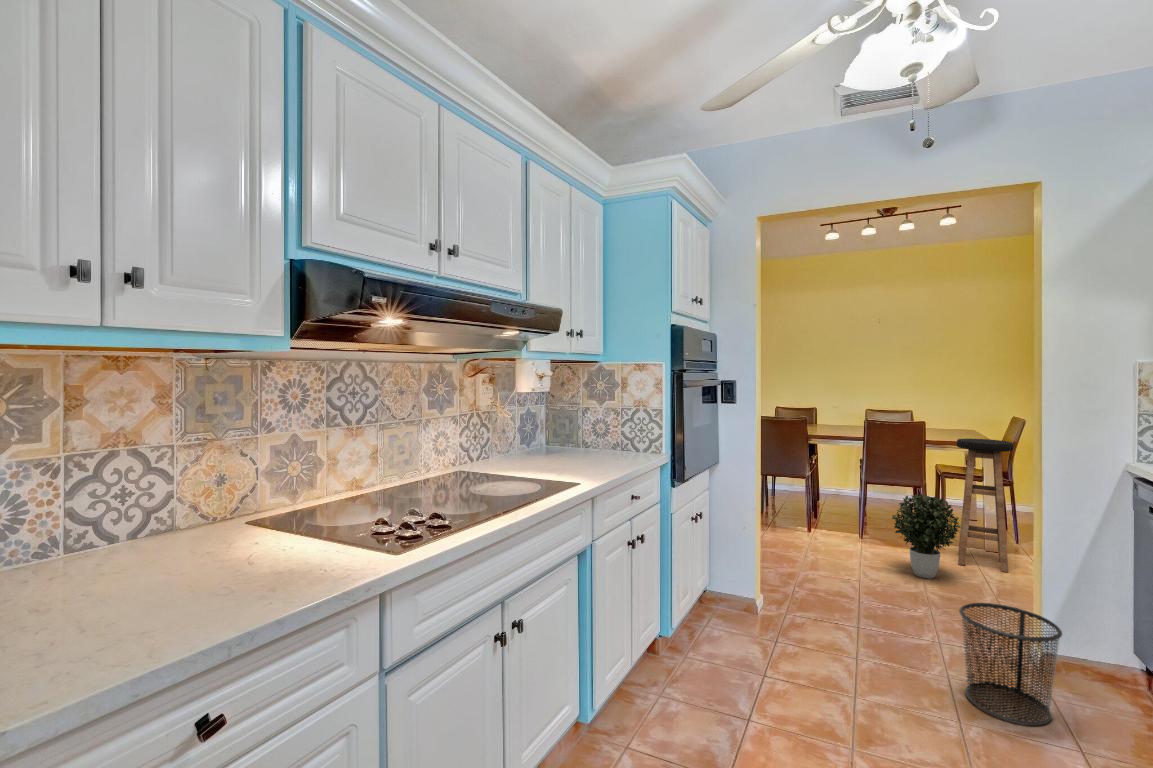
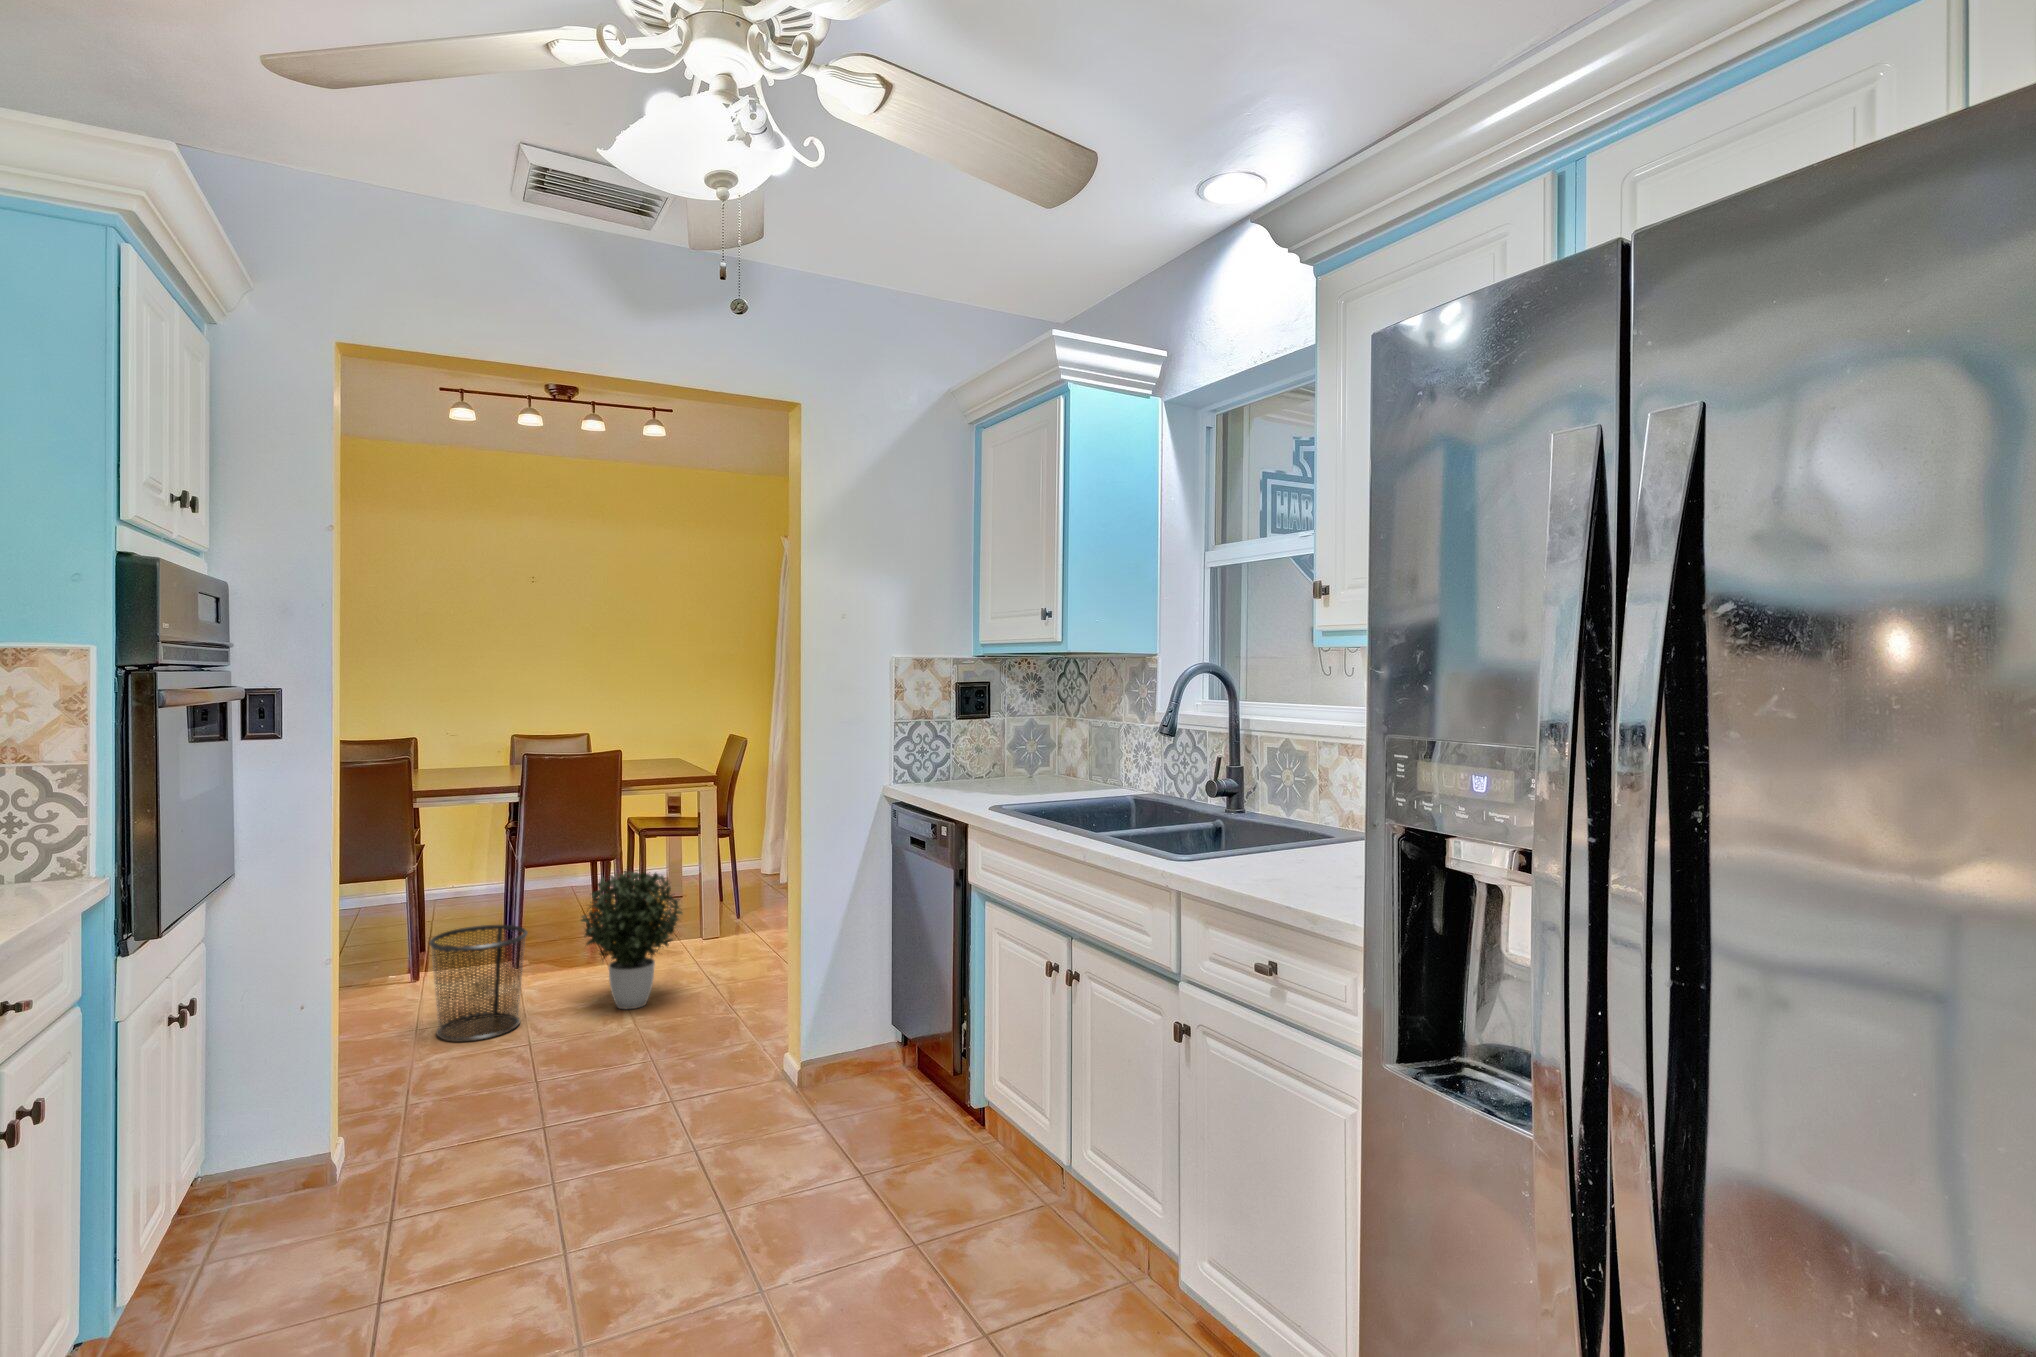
bar stool: present [956,439,1014,573] -> none [669,770,743,973]
waste bin: present [959,603,1062,725] -> present [429,925,528,1042]

